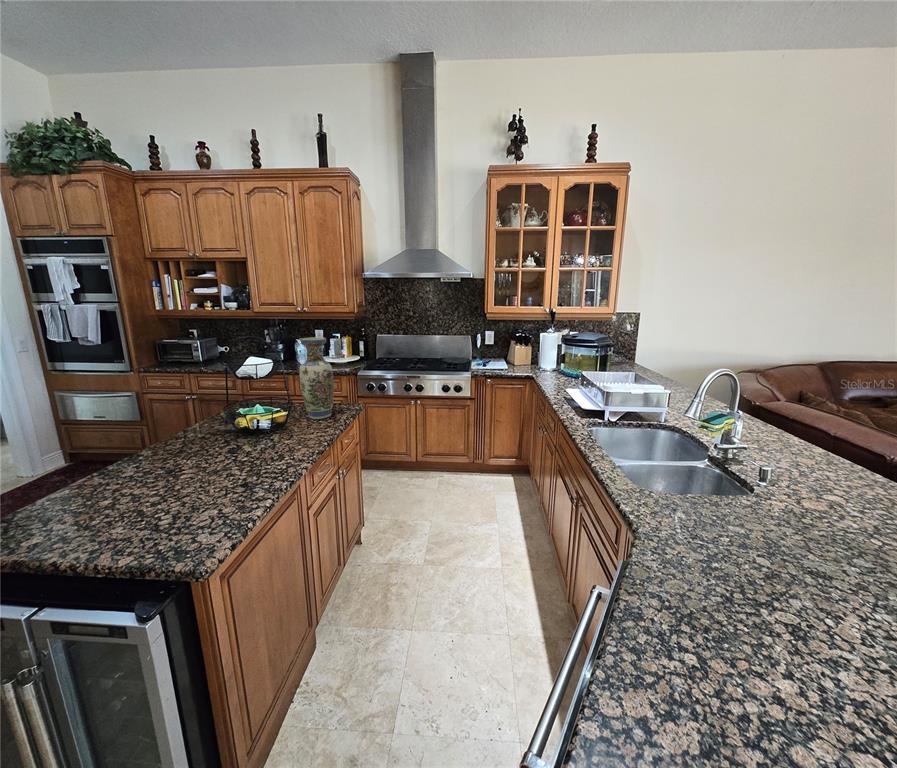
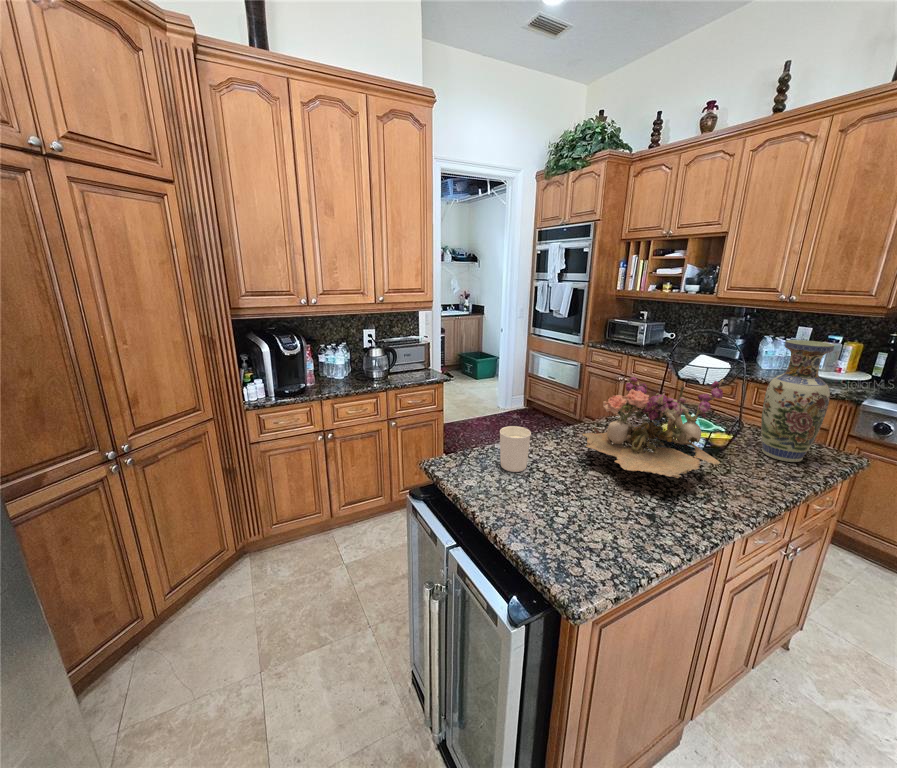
flower arrangement: none [163,371,283,460] -> present [583,377,724,478]
candle holder: none [55,461,106,513] -> present [500,426,531,472]

